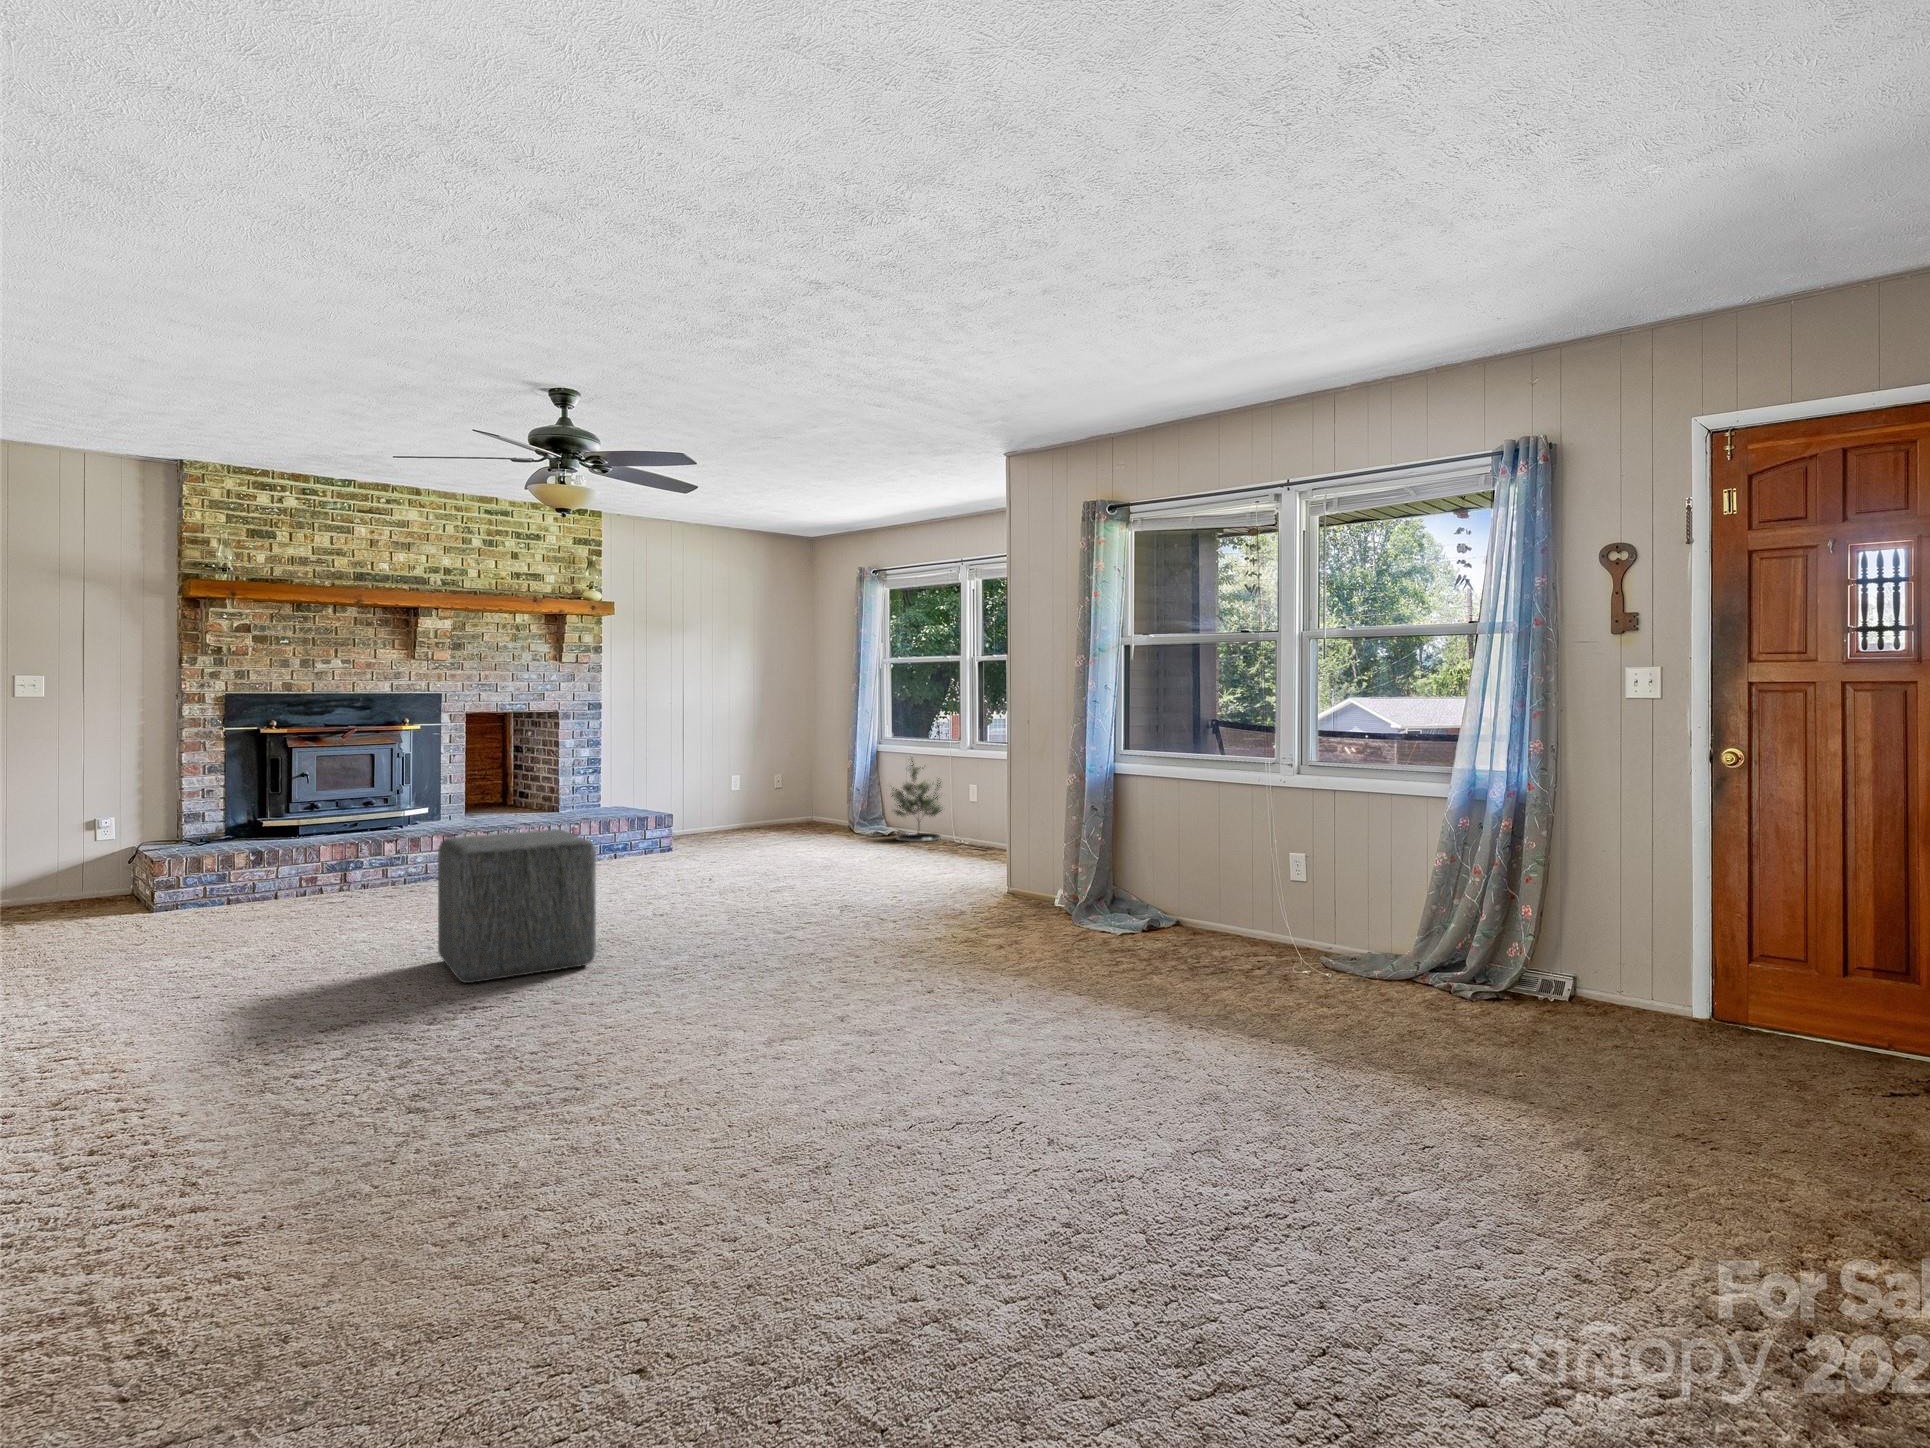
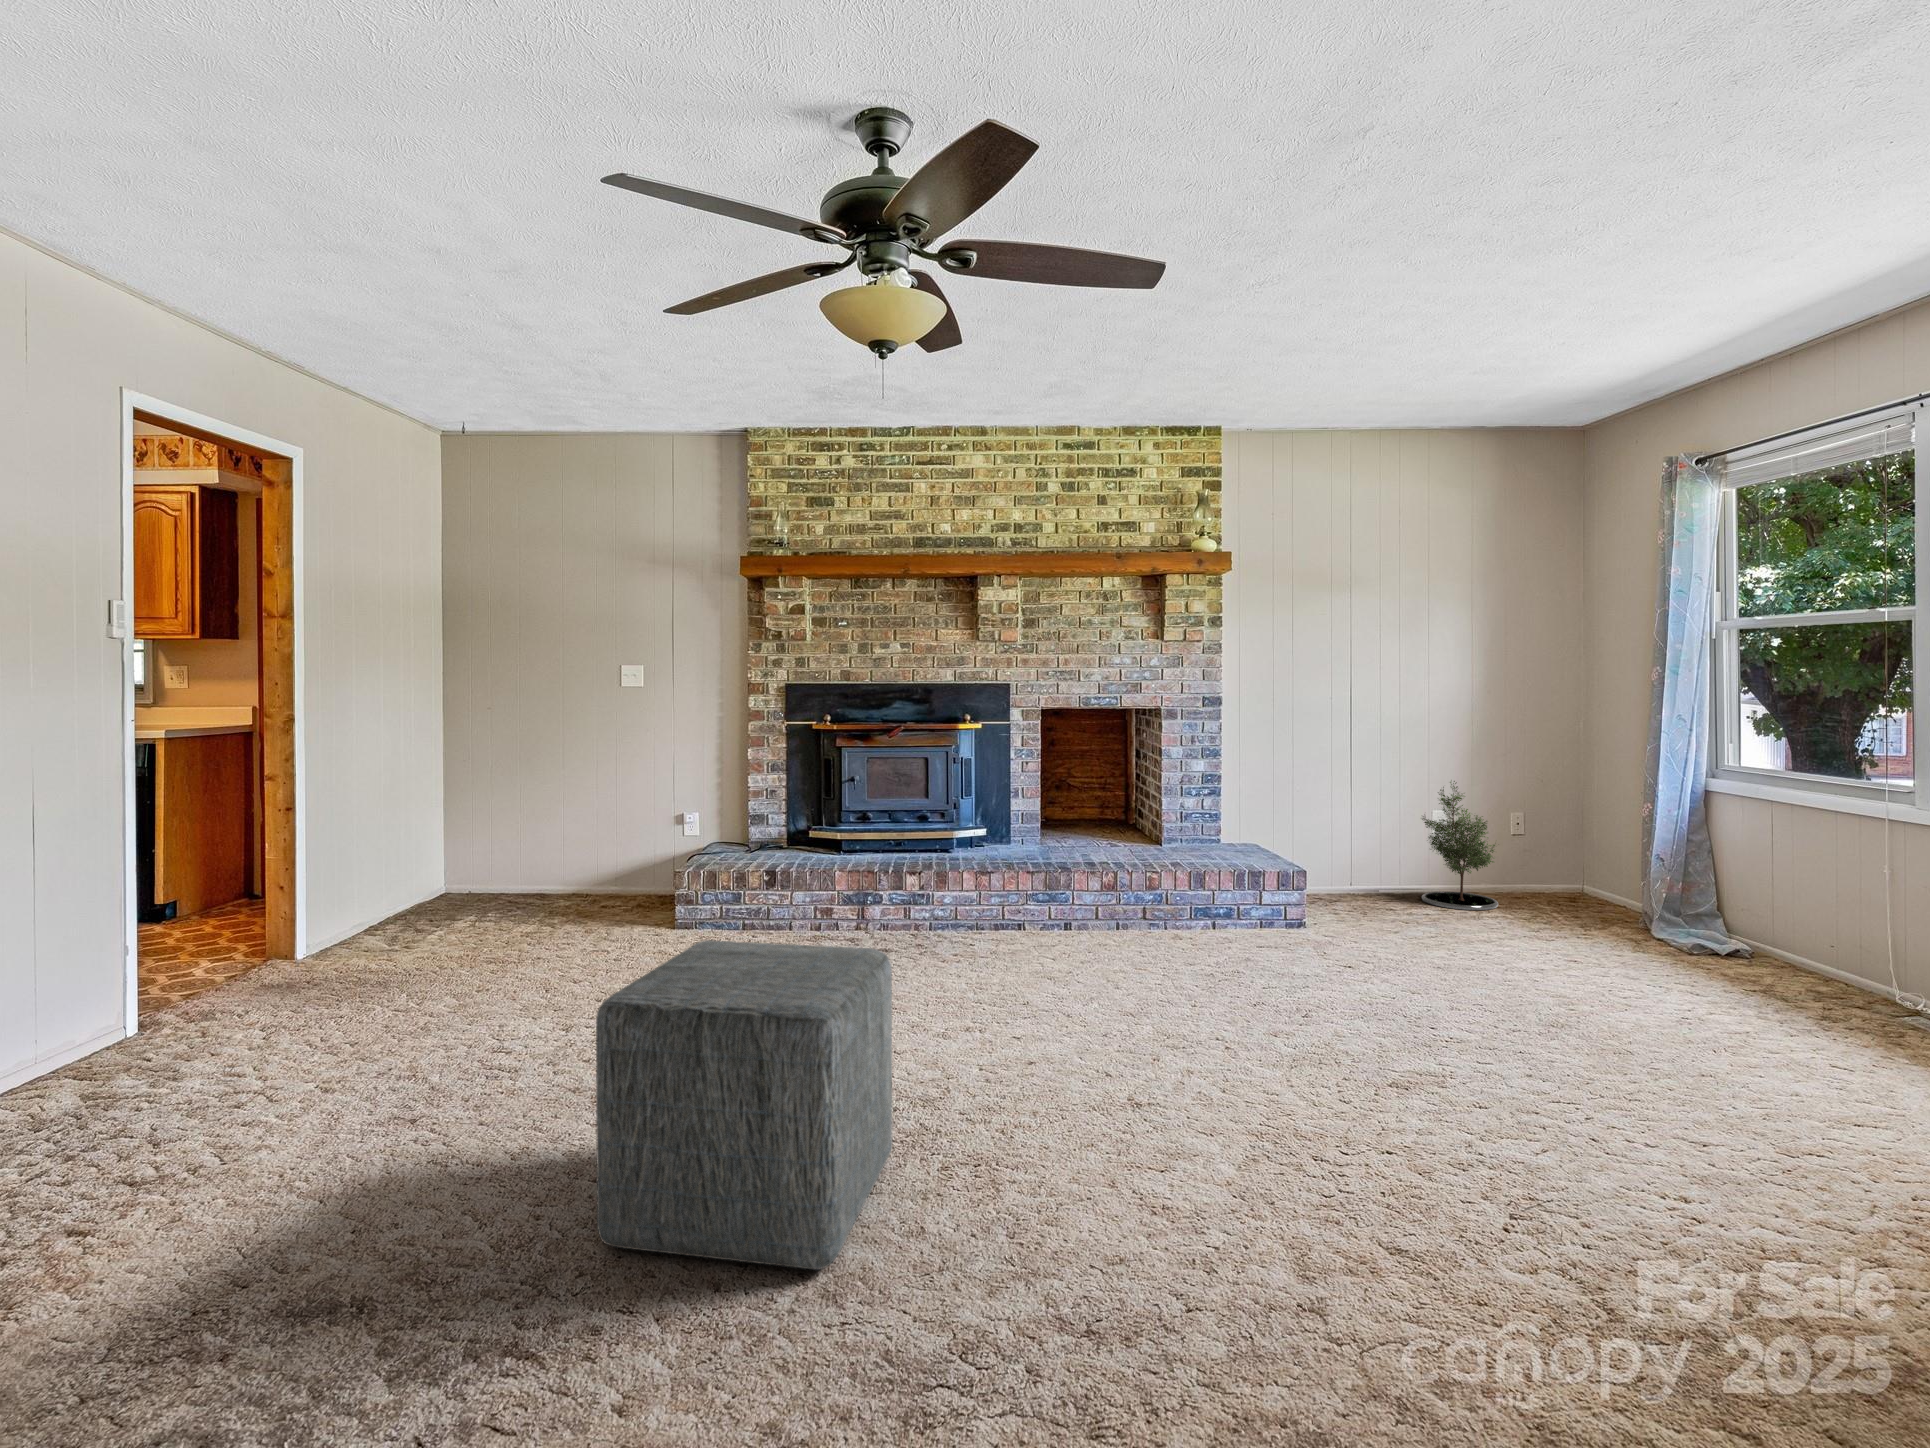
potted tree: present [890,760,942,842] -> present [1422,781,1498,910]

